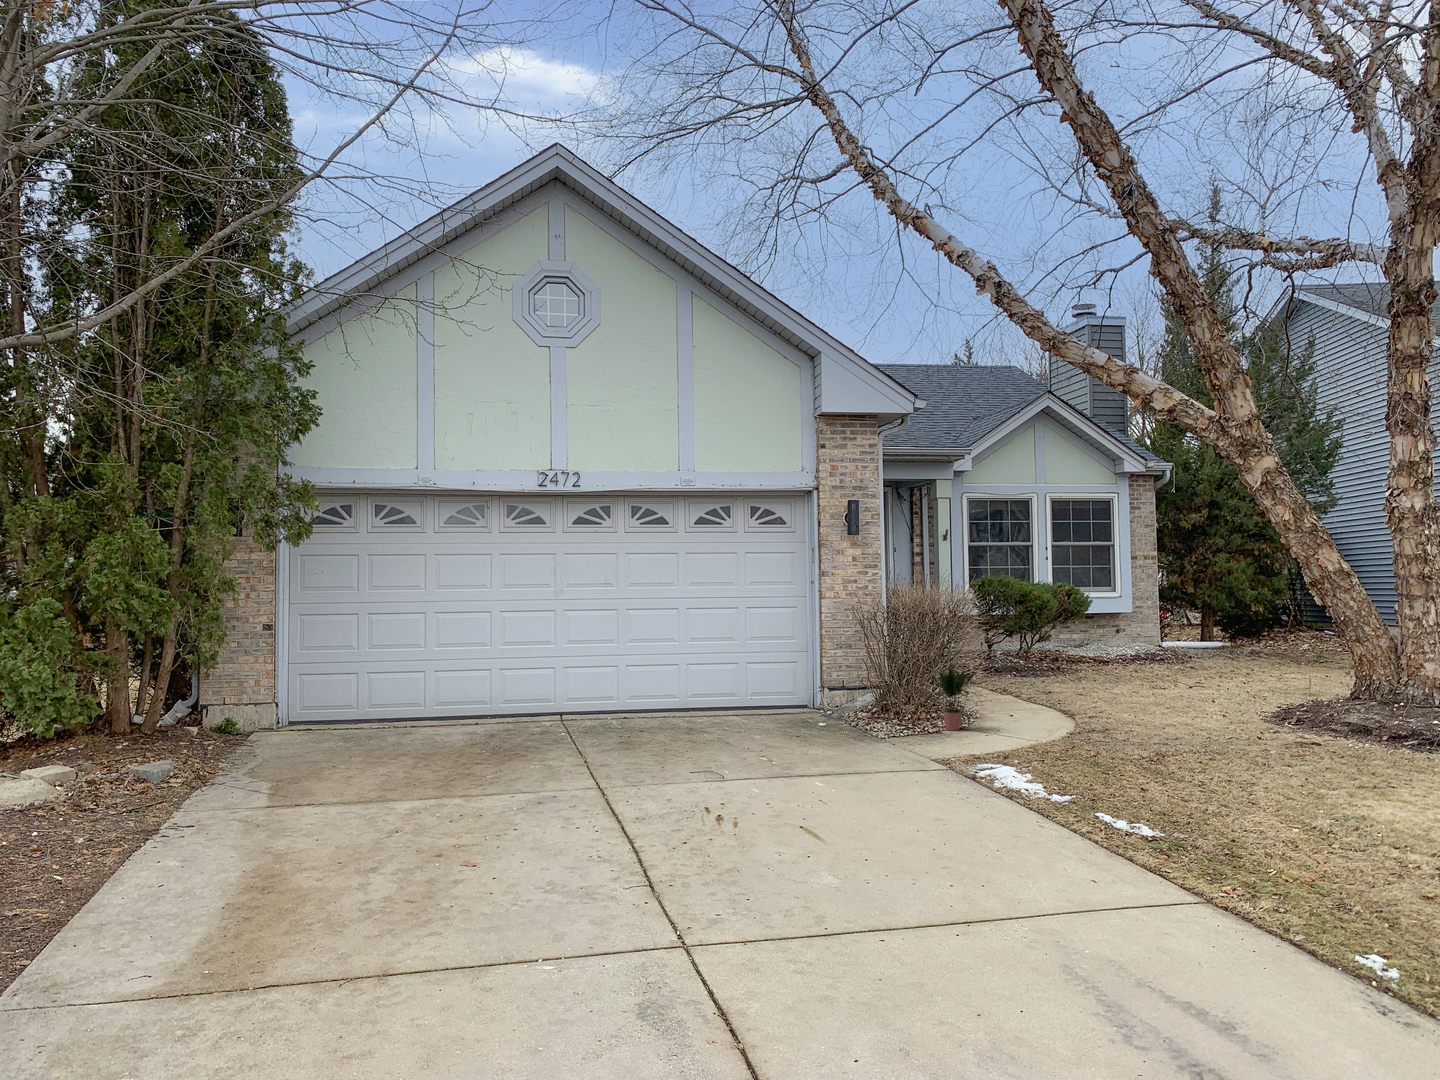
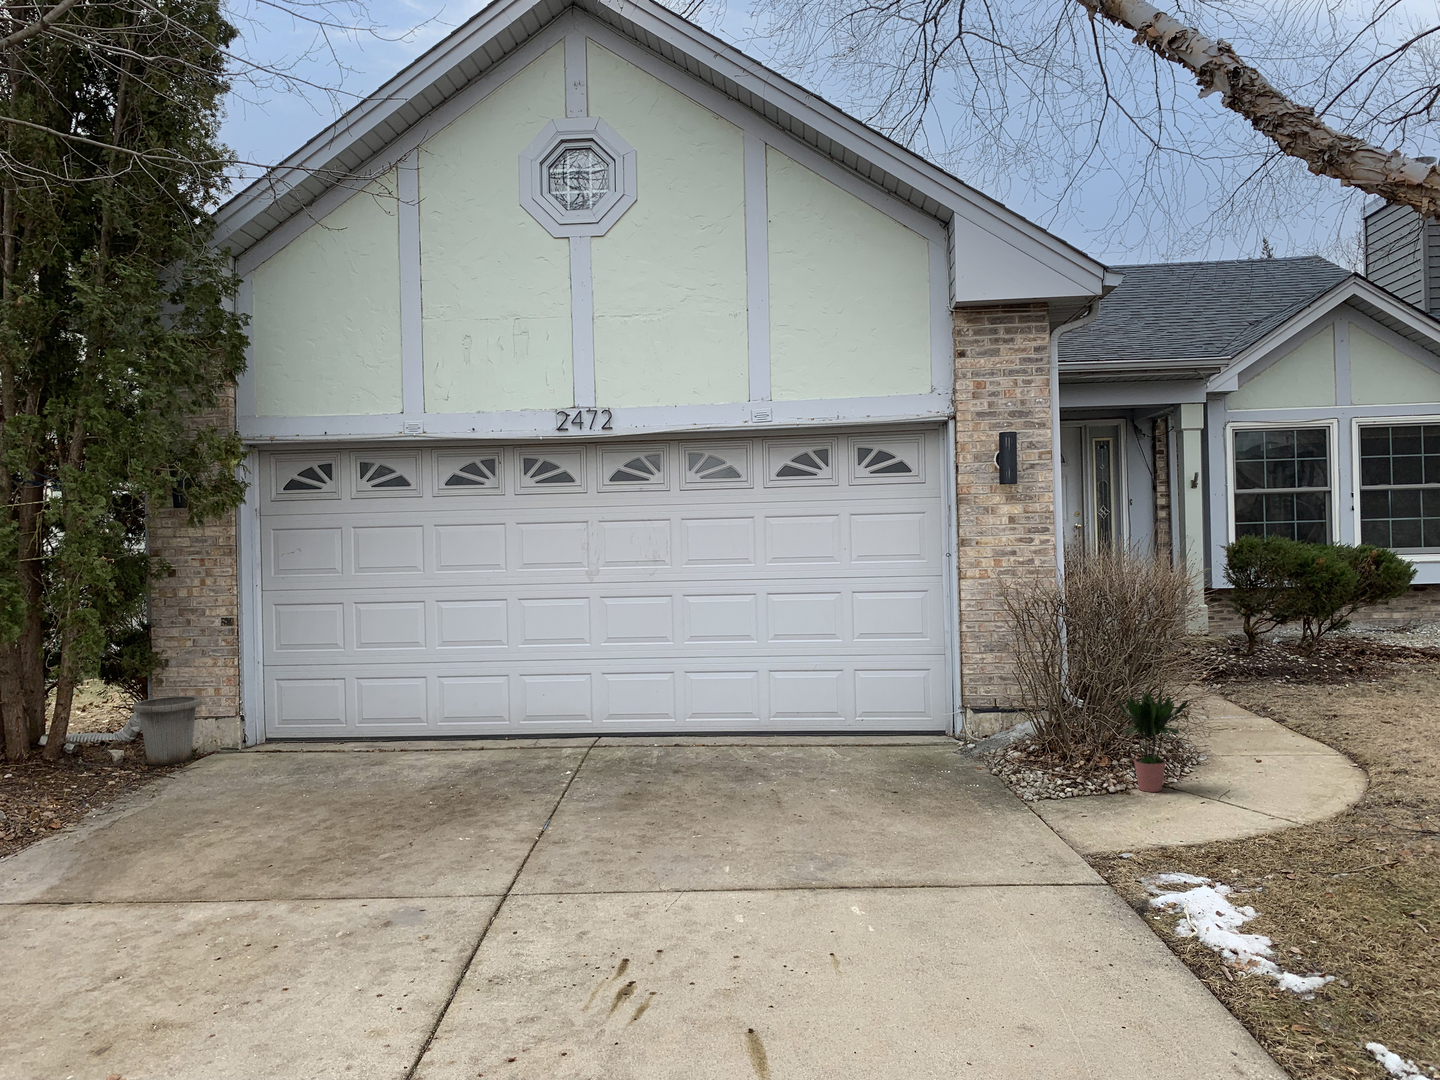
trash can: none [195,689,249,743] -> present [133,696,201,765]

